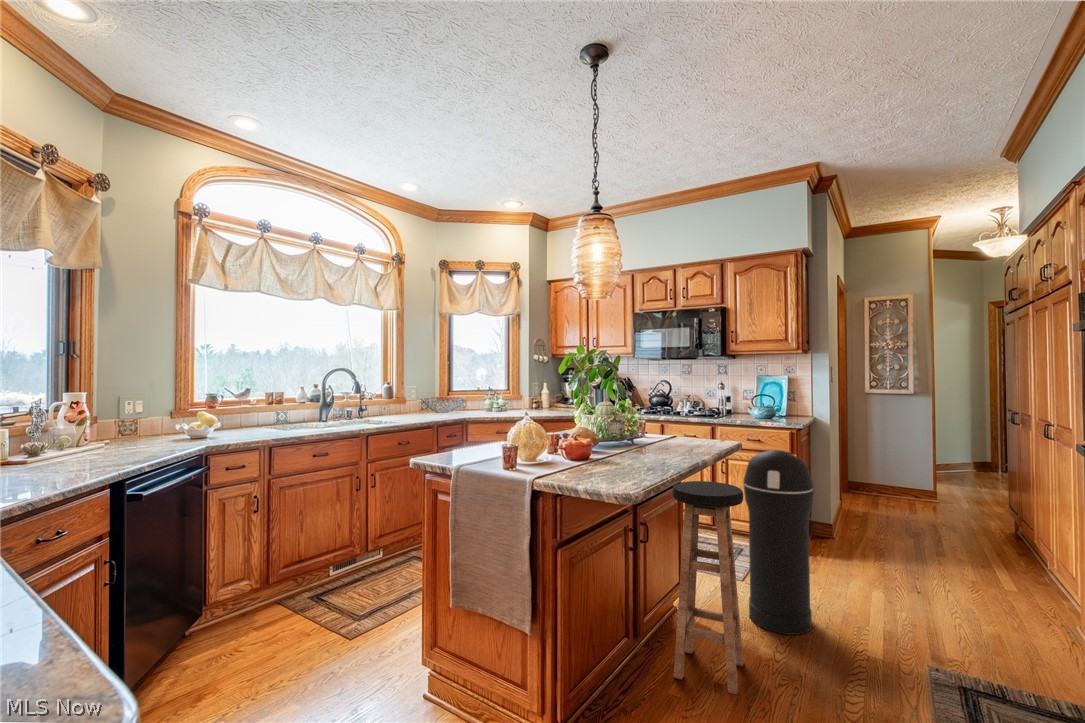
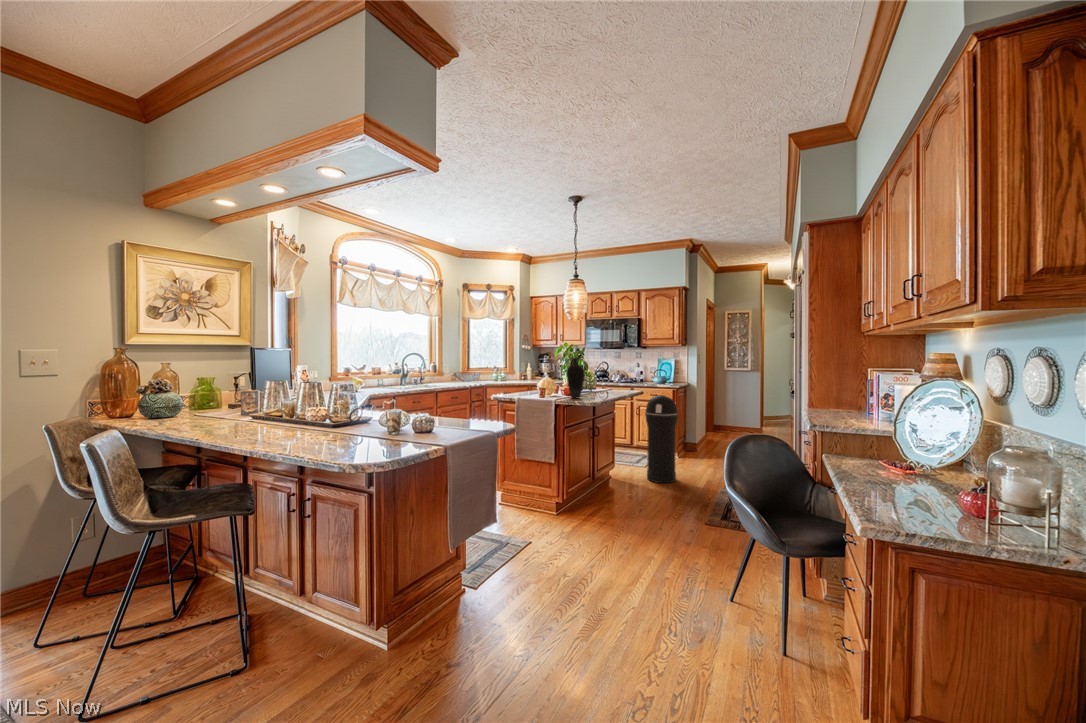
vase: none [566,376,608,471] -> present [566,357,585,398]
bar stool: present [673,481,743,694] -> none [611,408,643,499]

